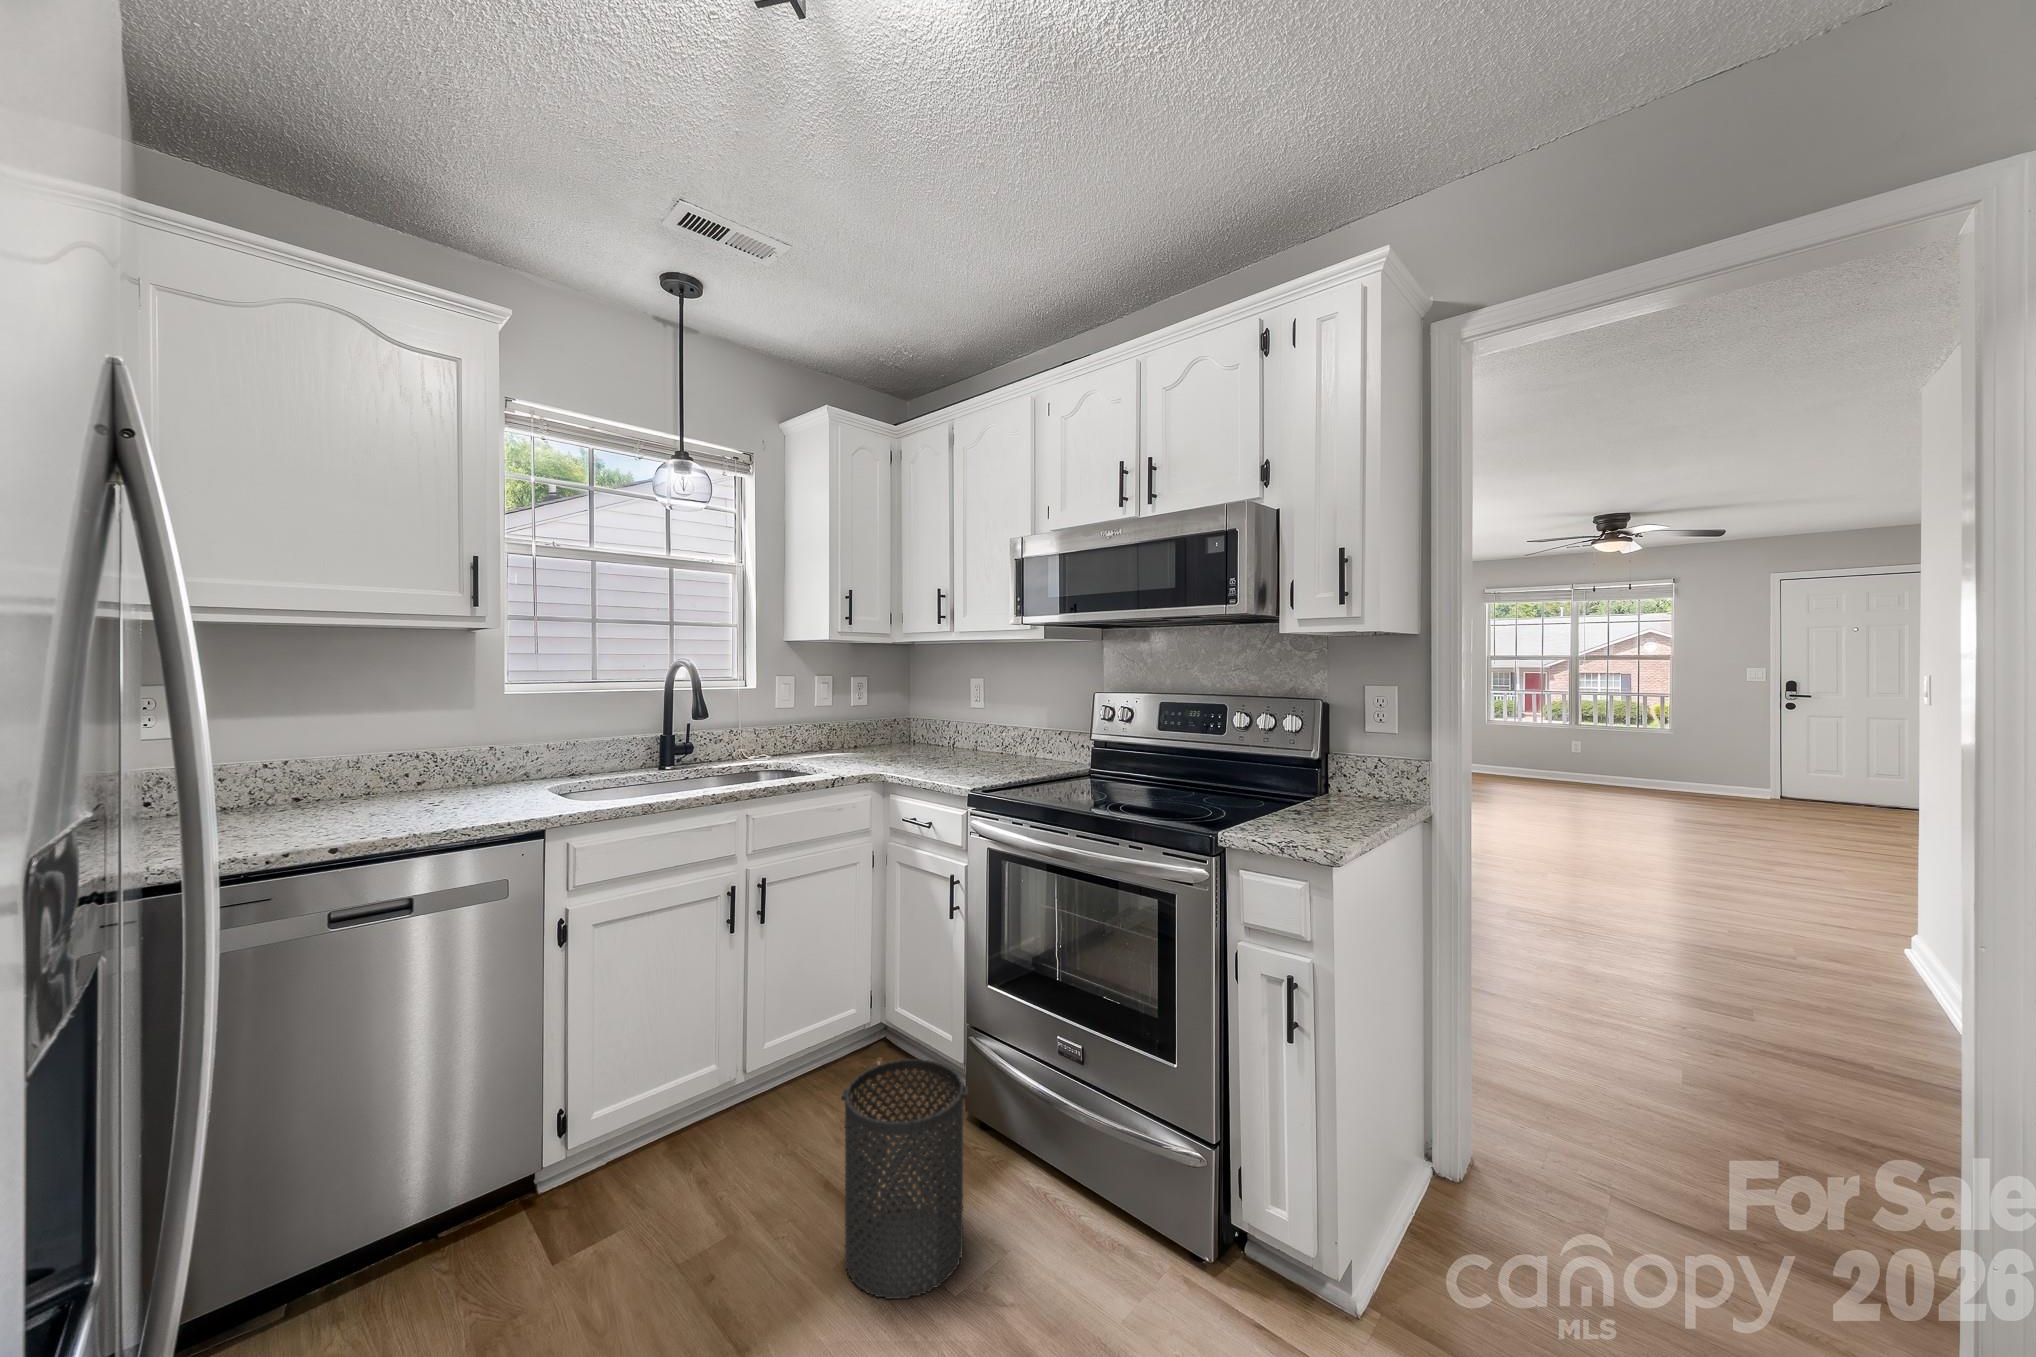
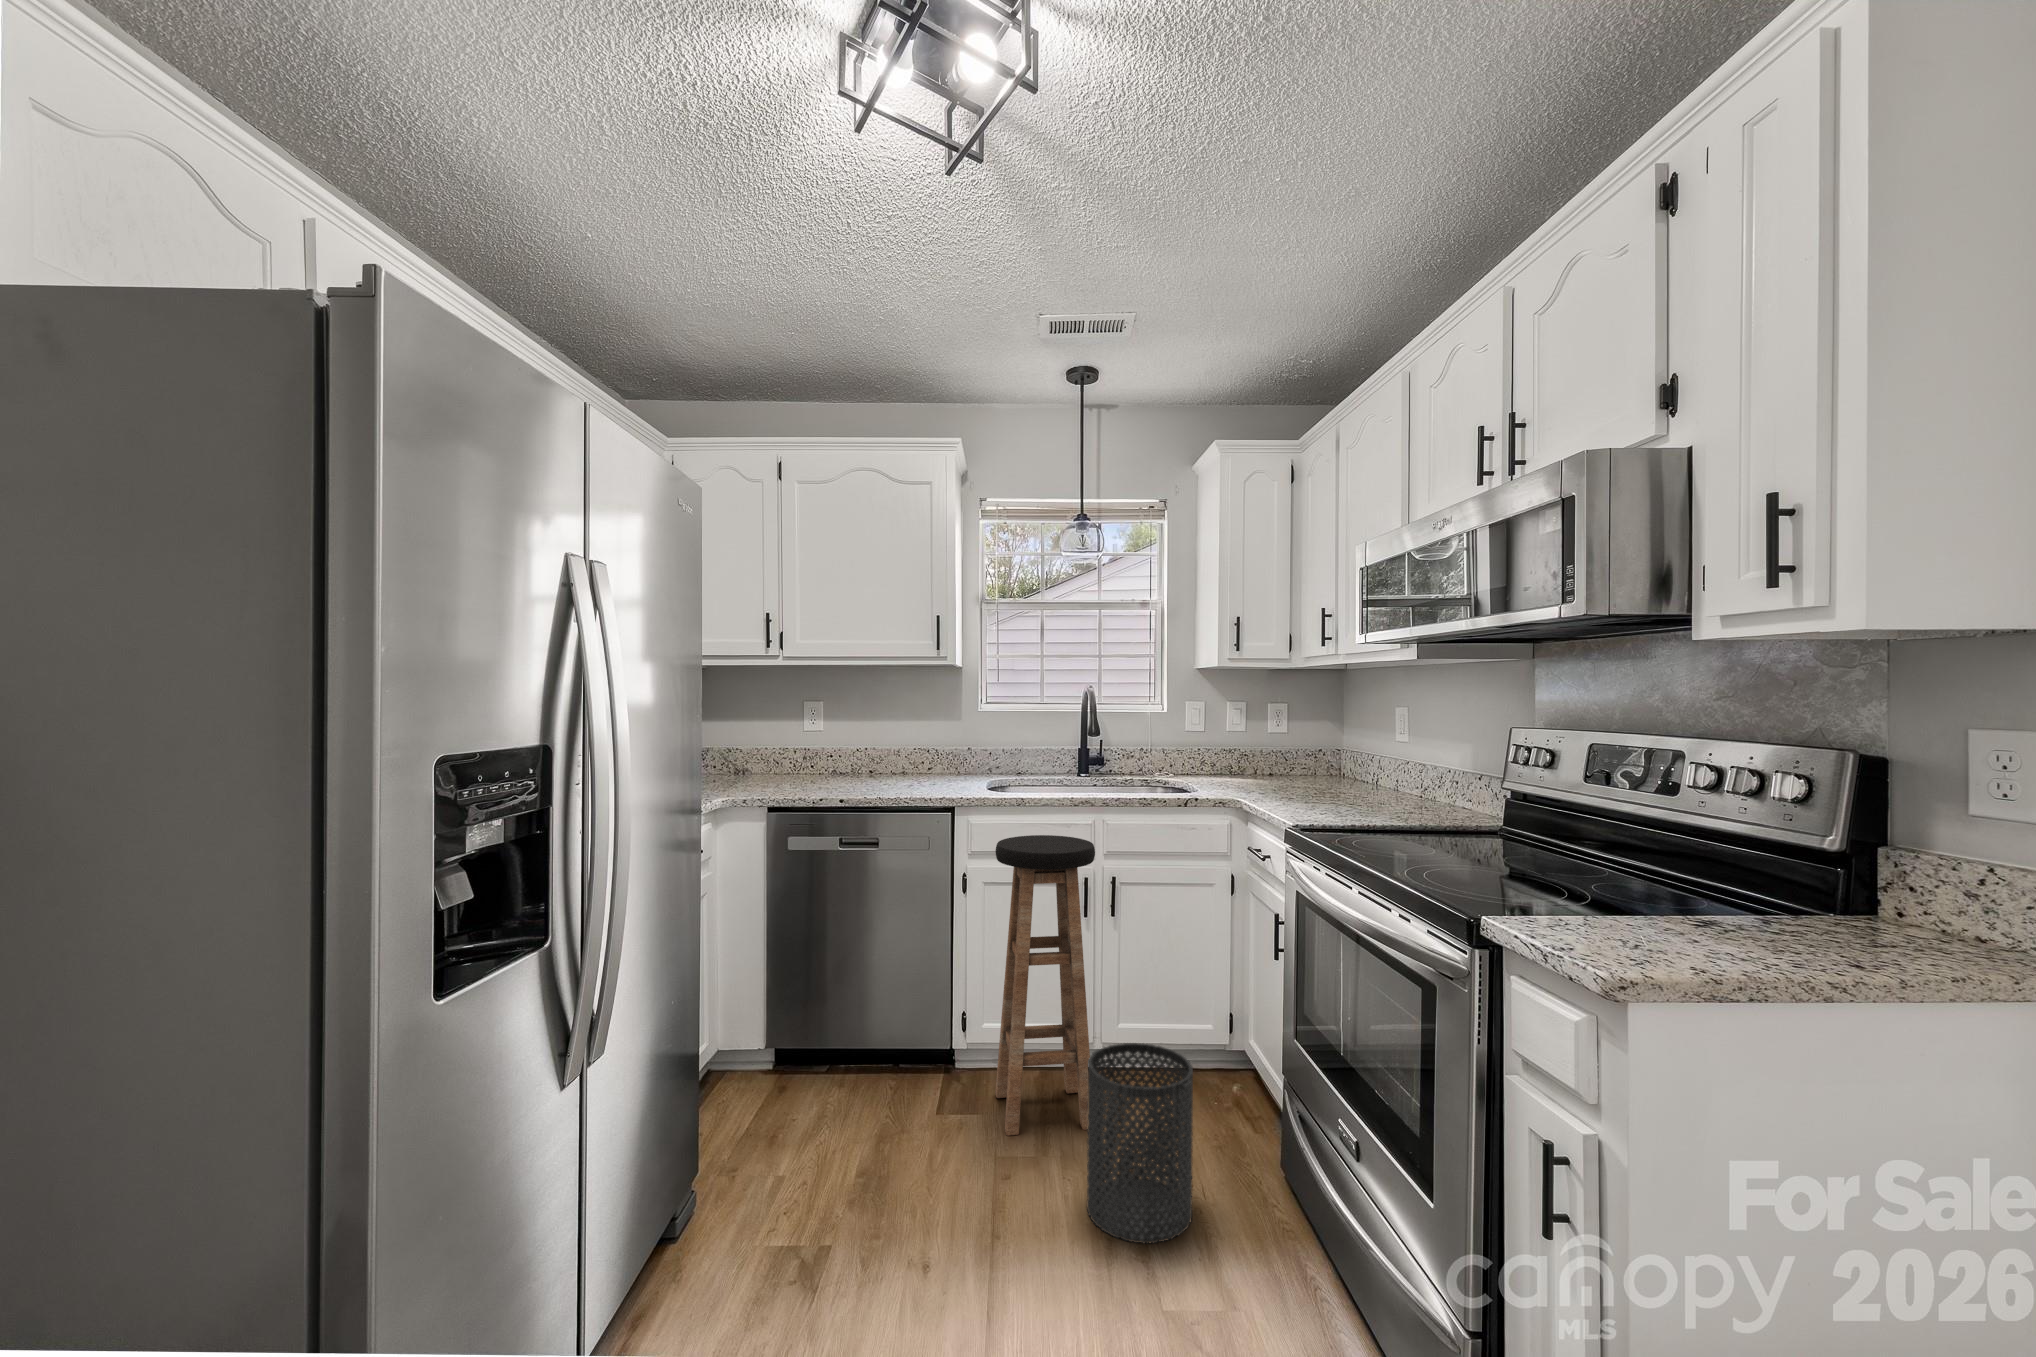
bar stool: none [633,845,788,1243] -> present [995,835,1095,1136]

